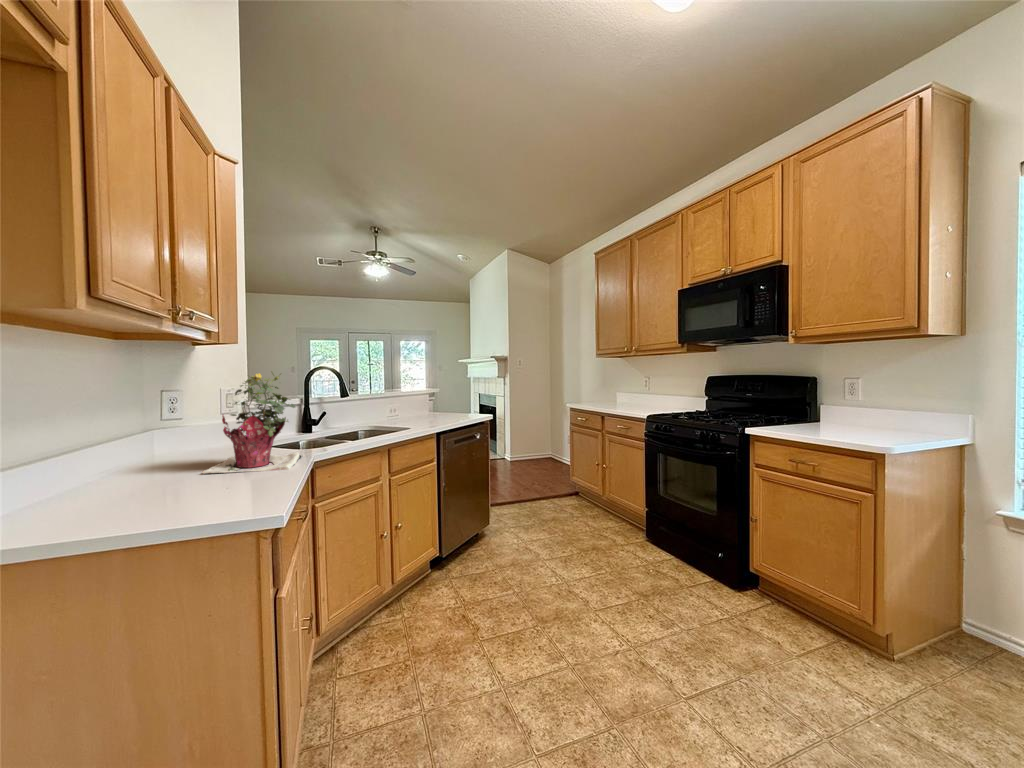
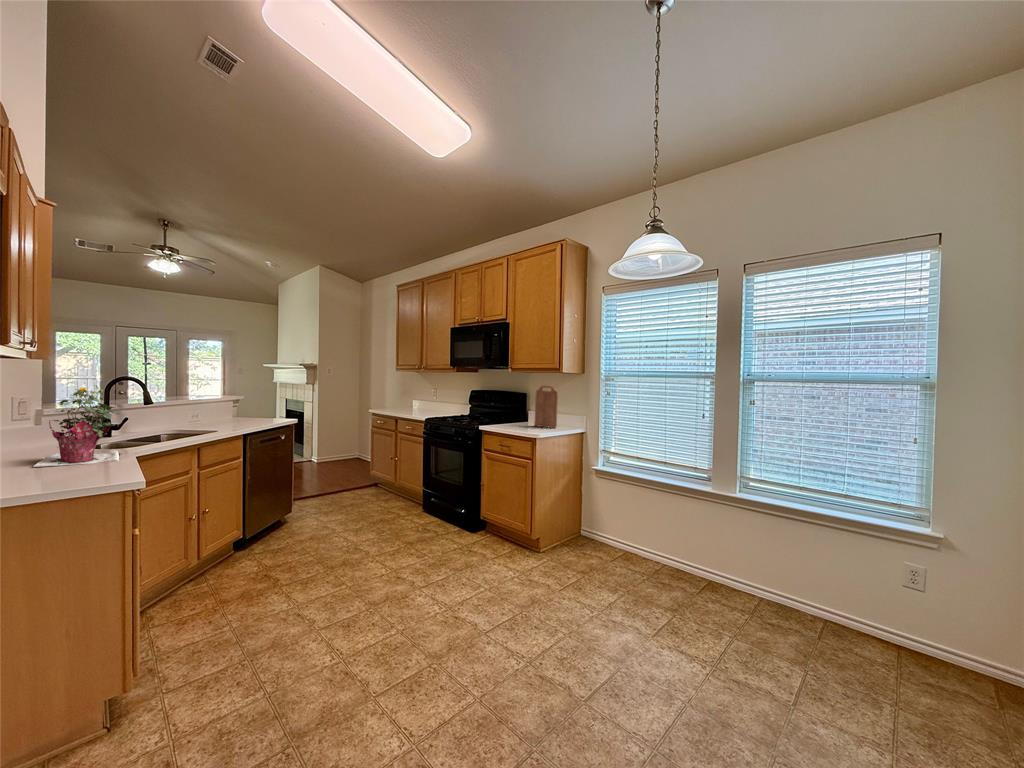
cutting board: none [843,361,898,434] -> present [534,385,558,428]

